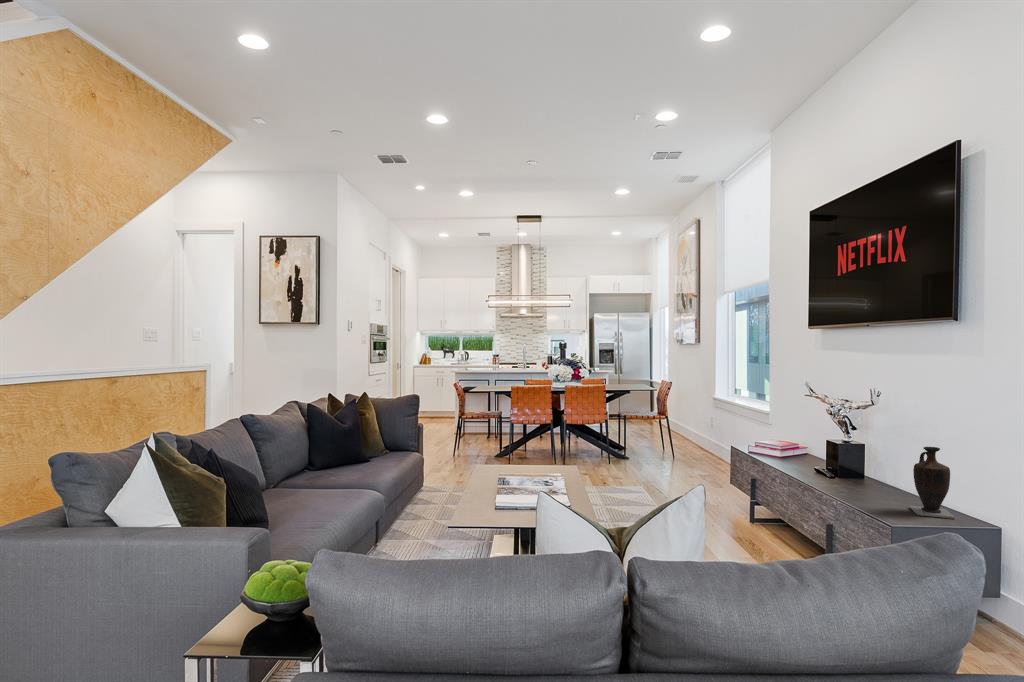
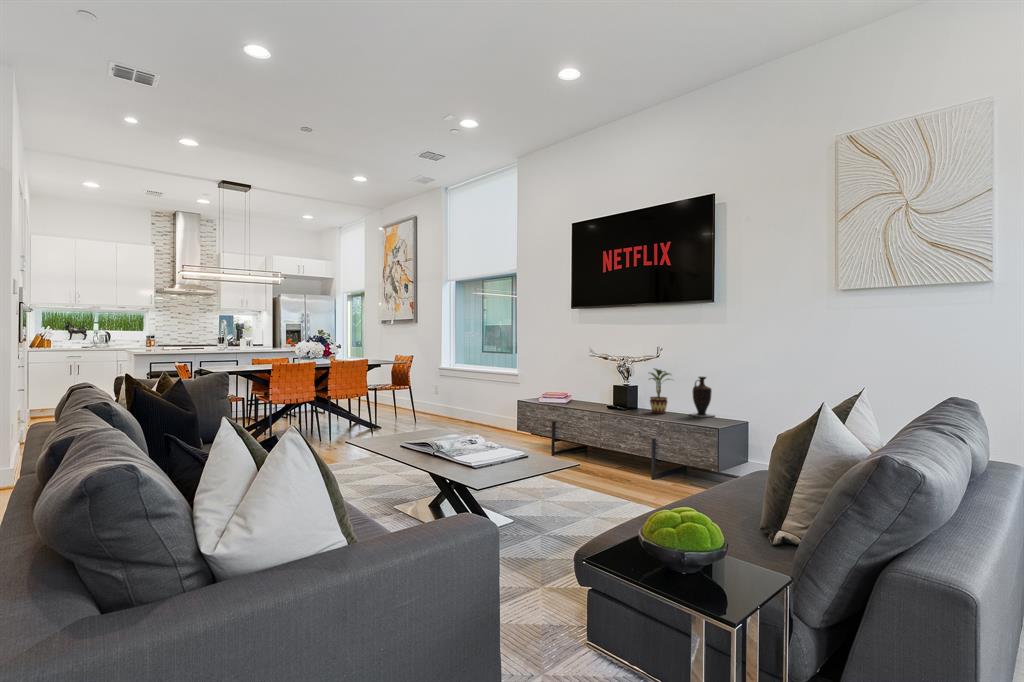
potted plant: none [843,425,902,498] -> present [649,368,670,414]

